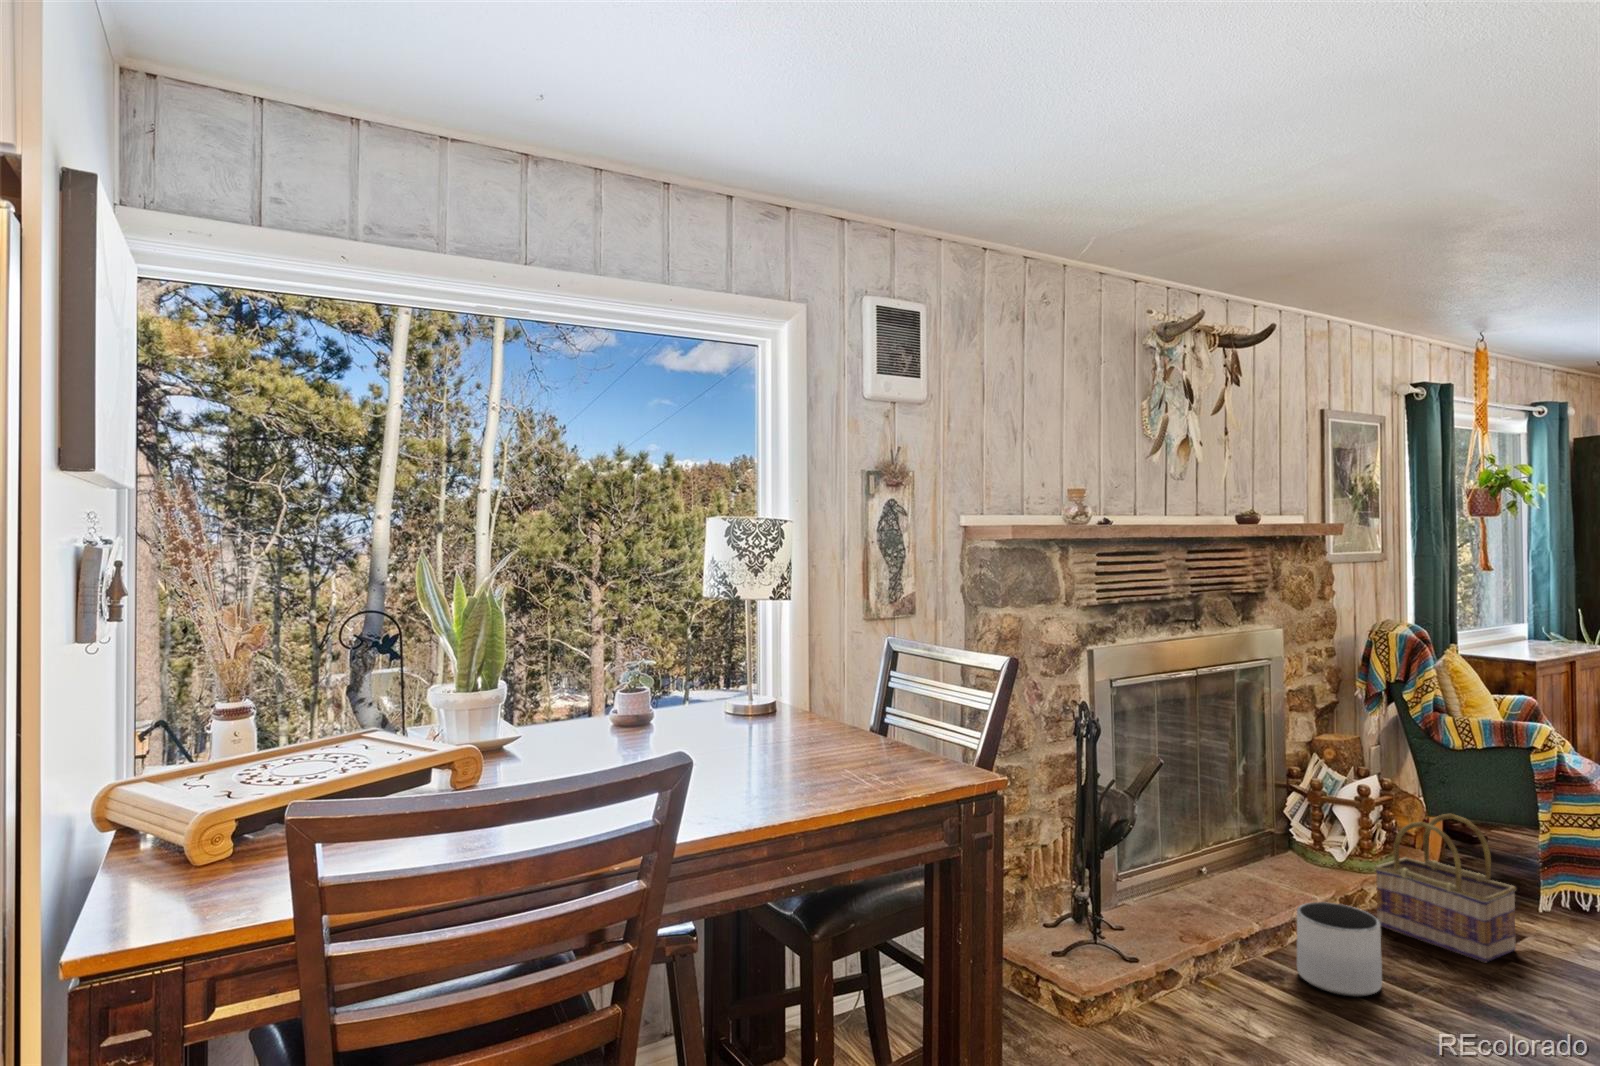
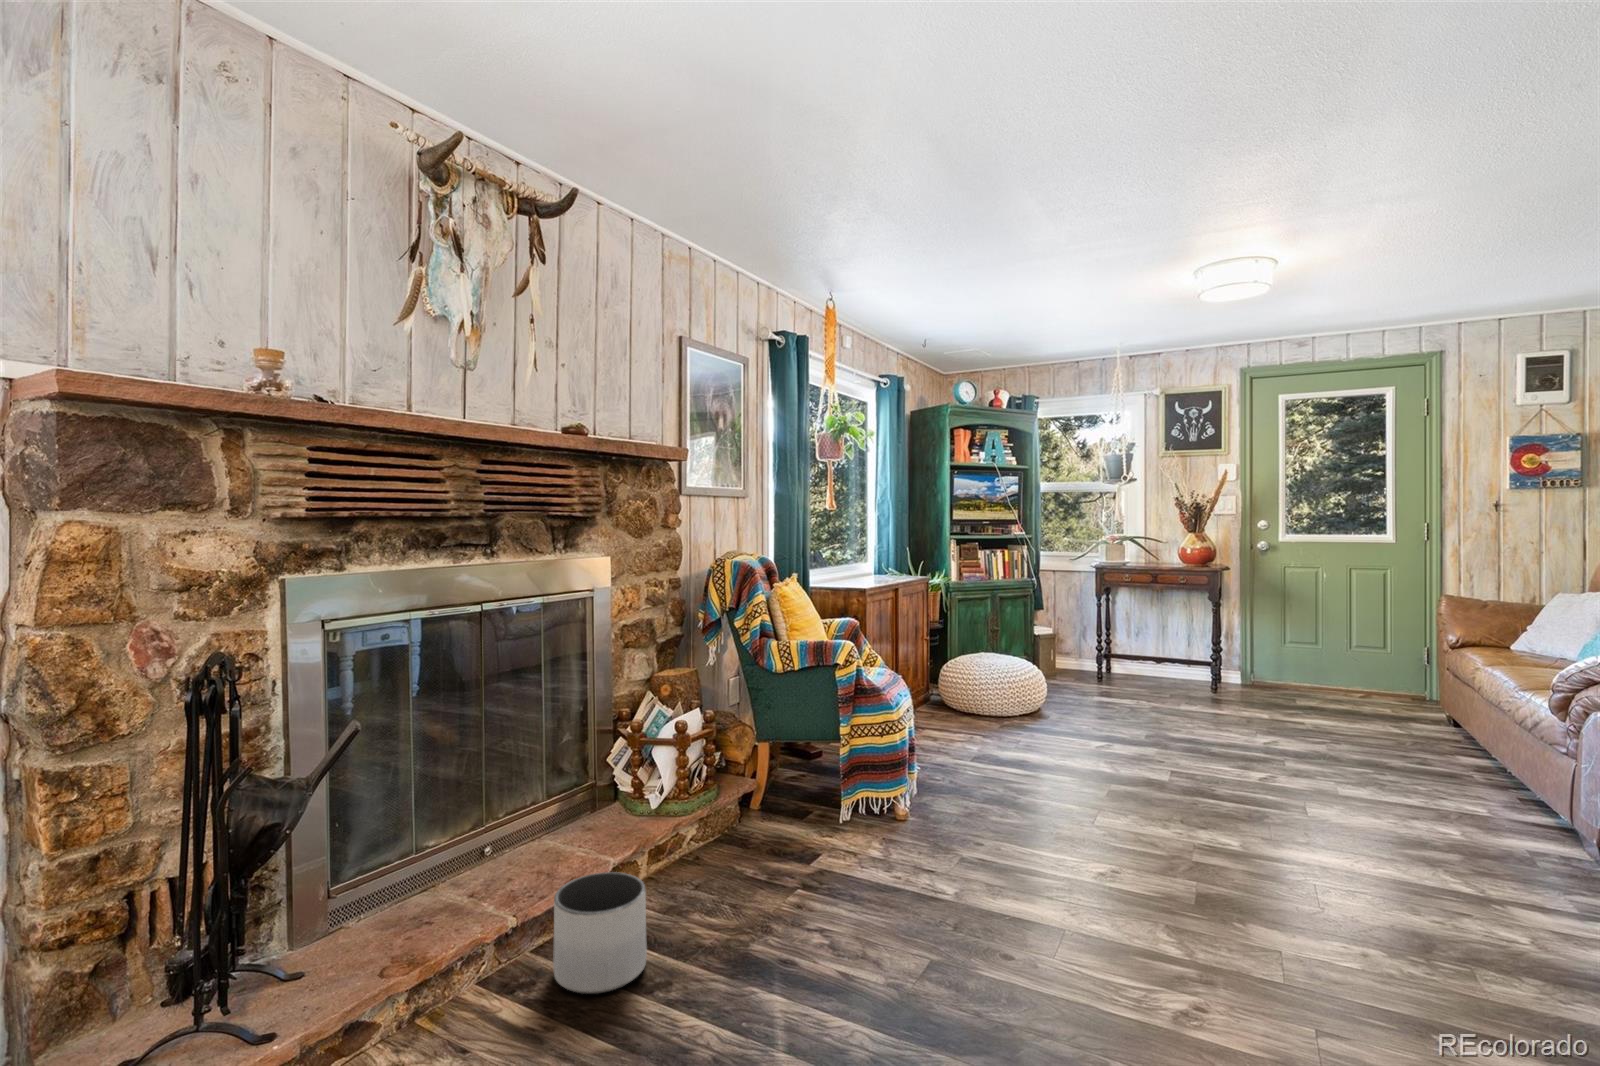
basket: present [1375,814,1516,962] -> none [681,743,805,901]

